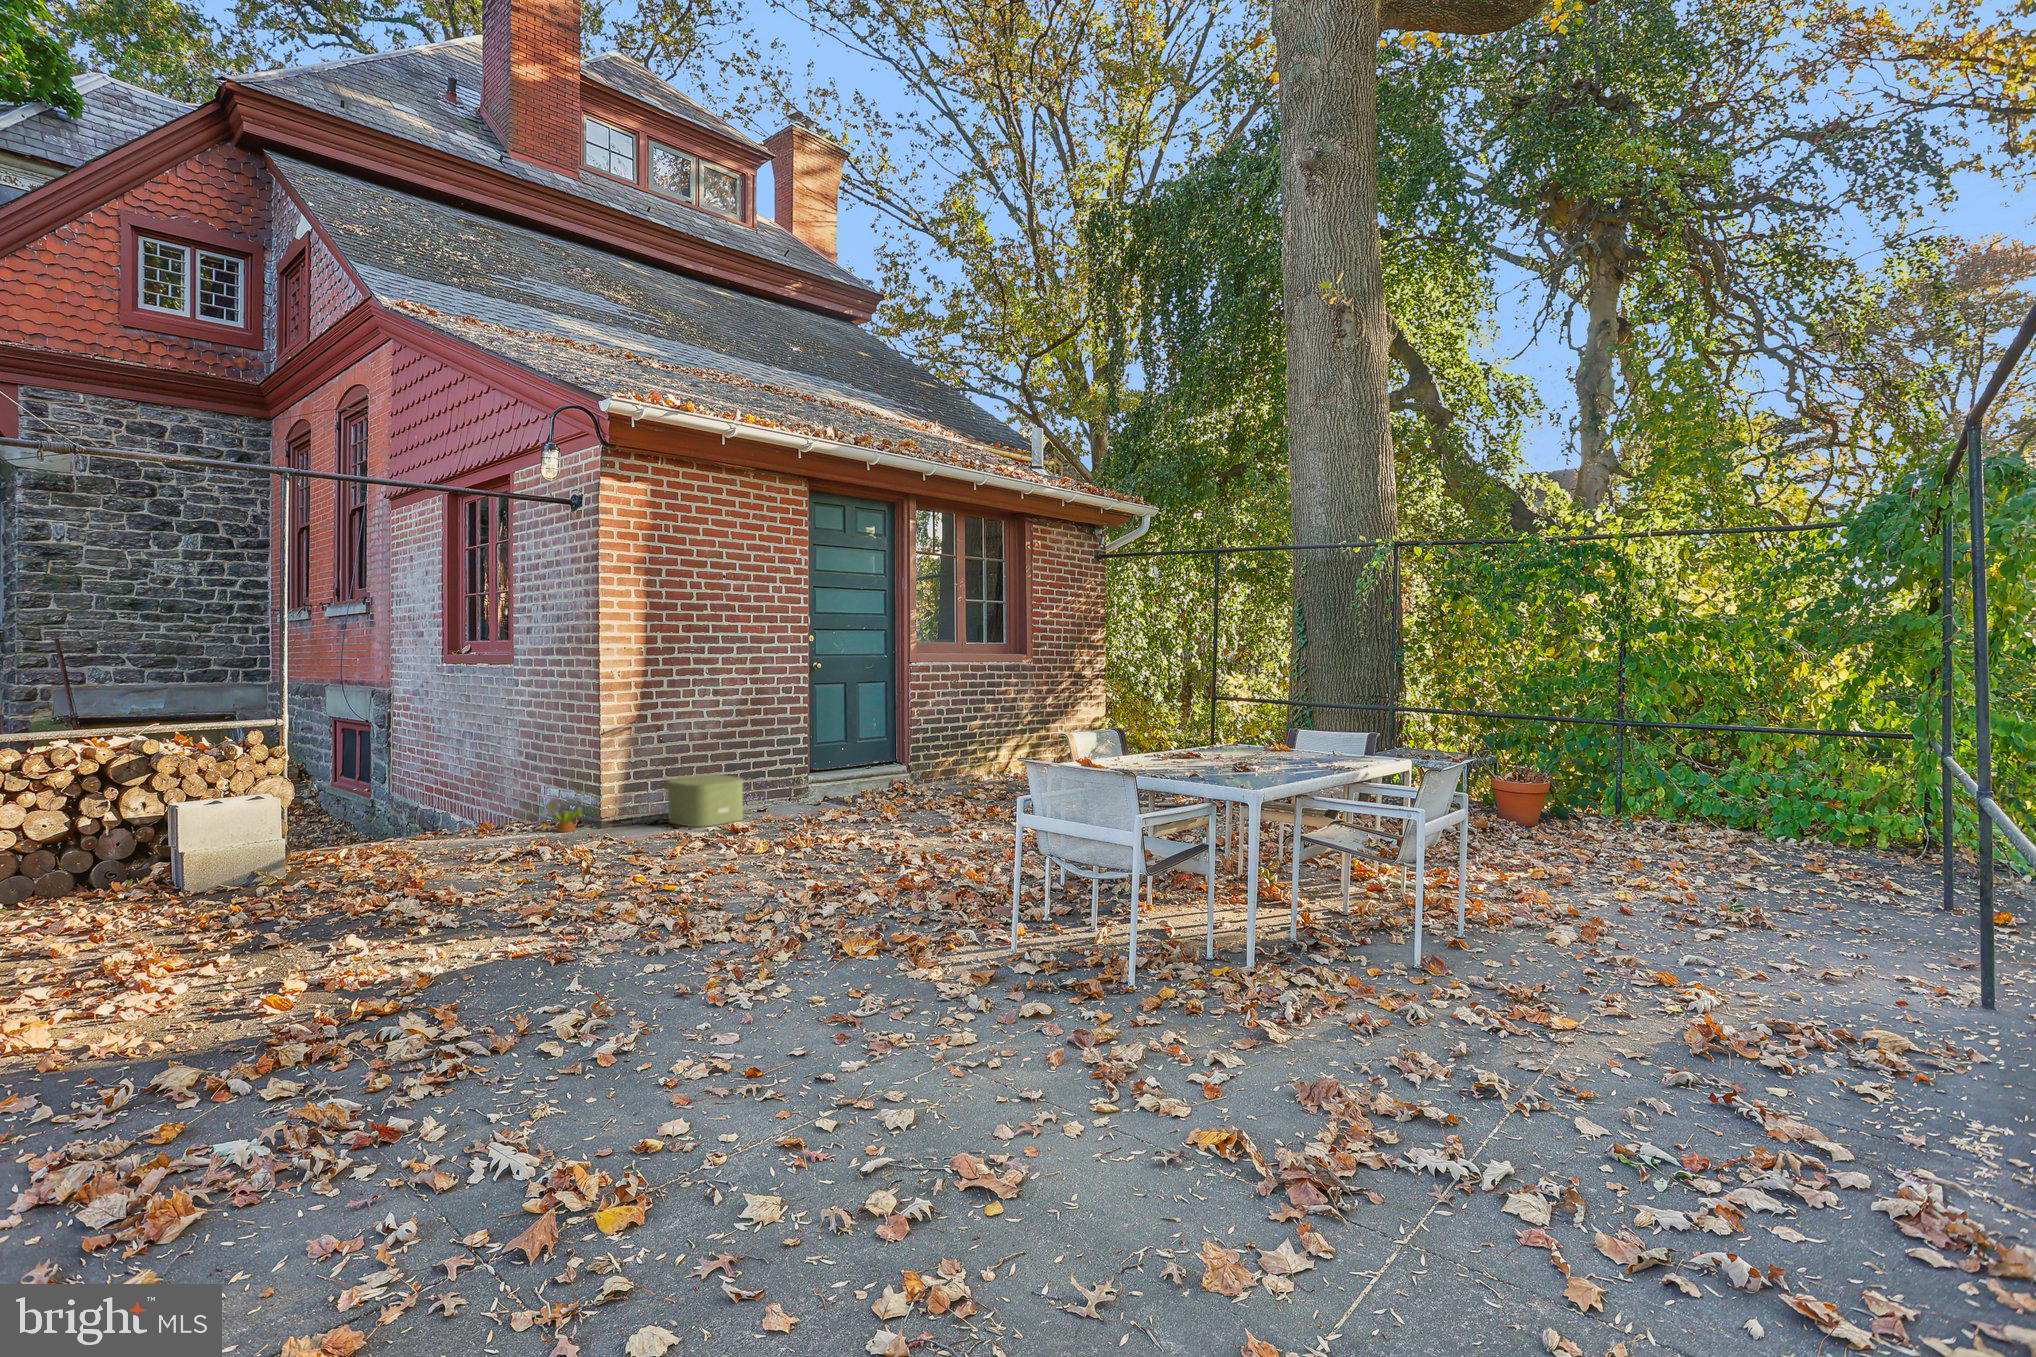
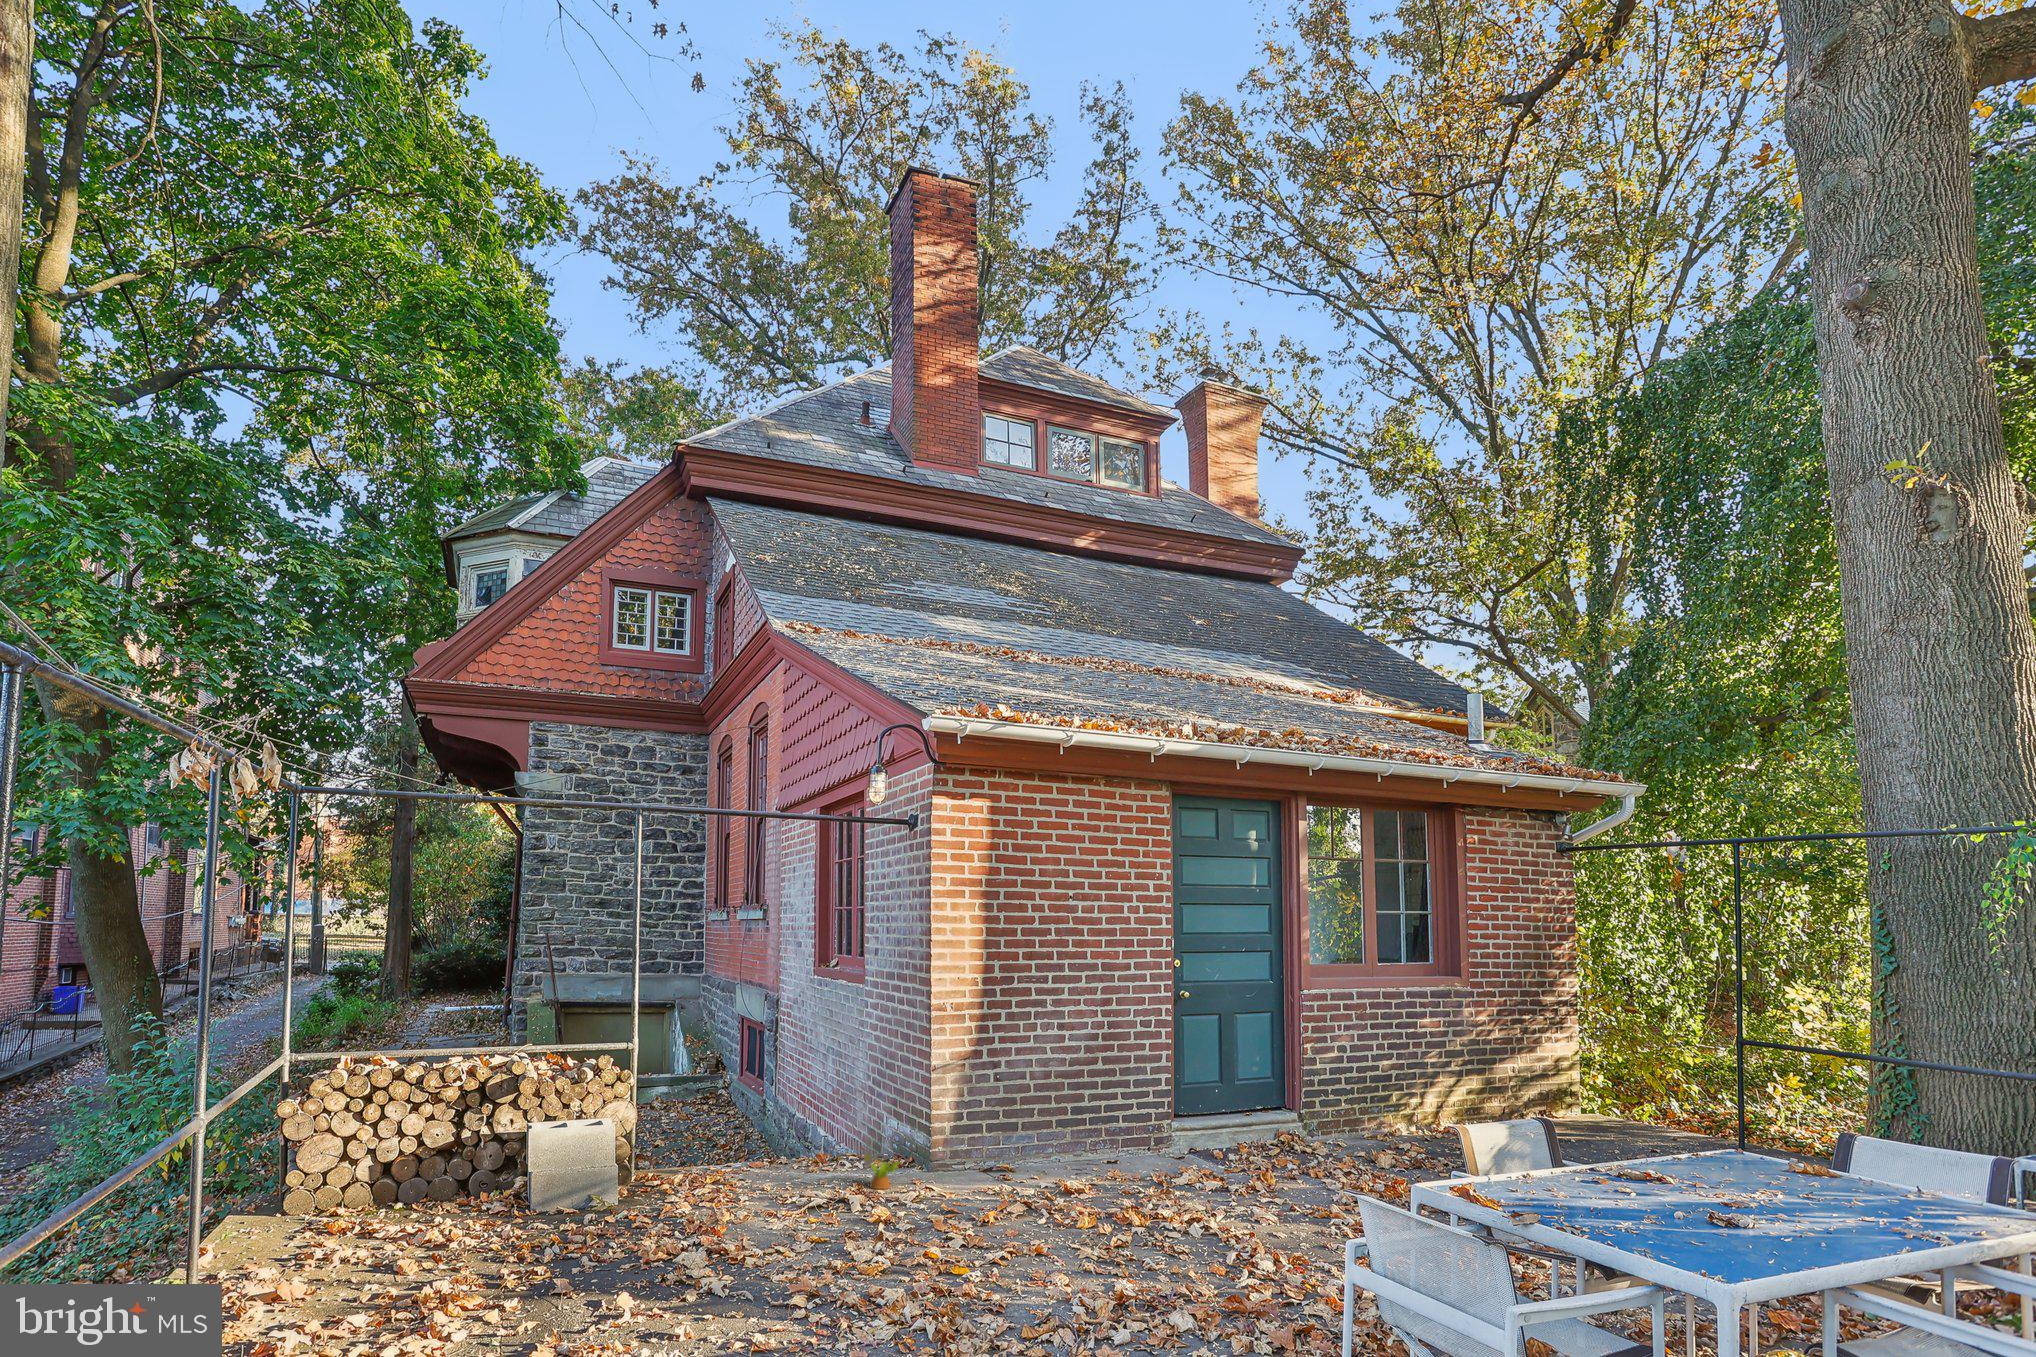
storage box: present [667,775,743,827] -> none [989,1131,1073,1203]

